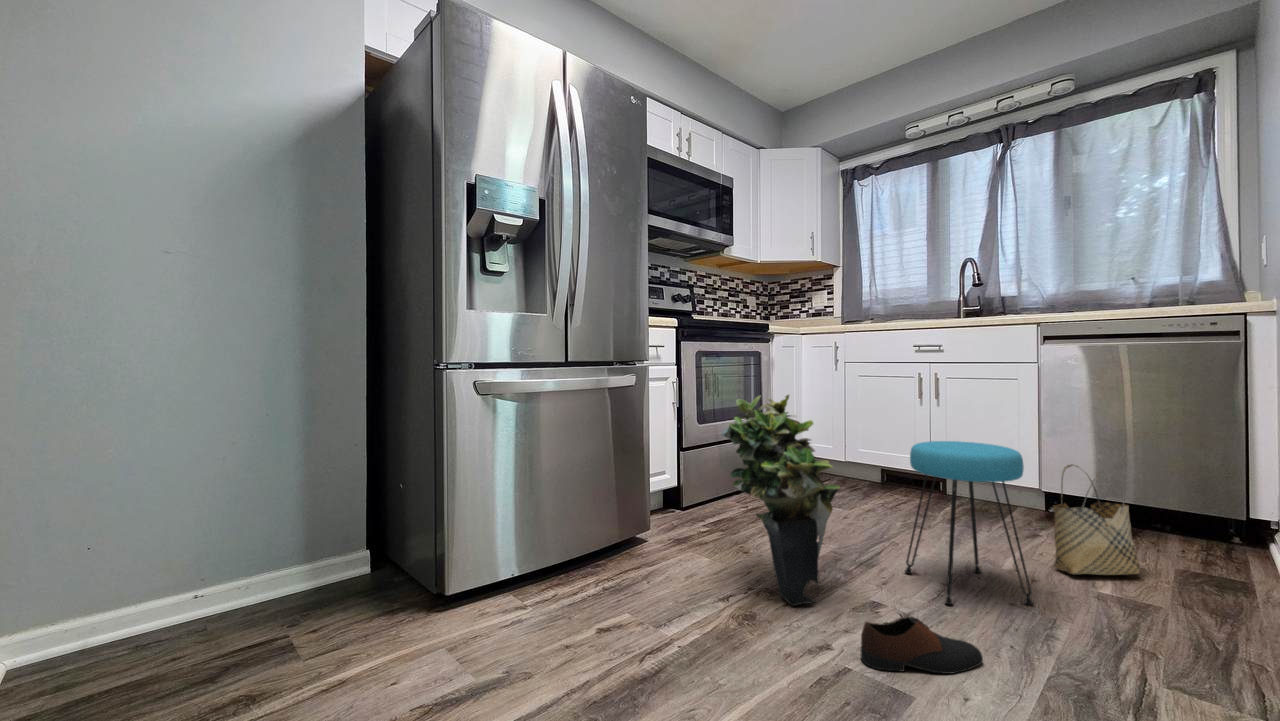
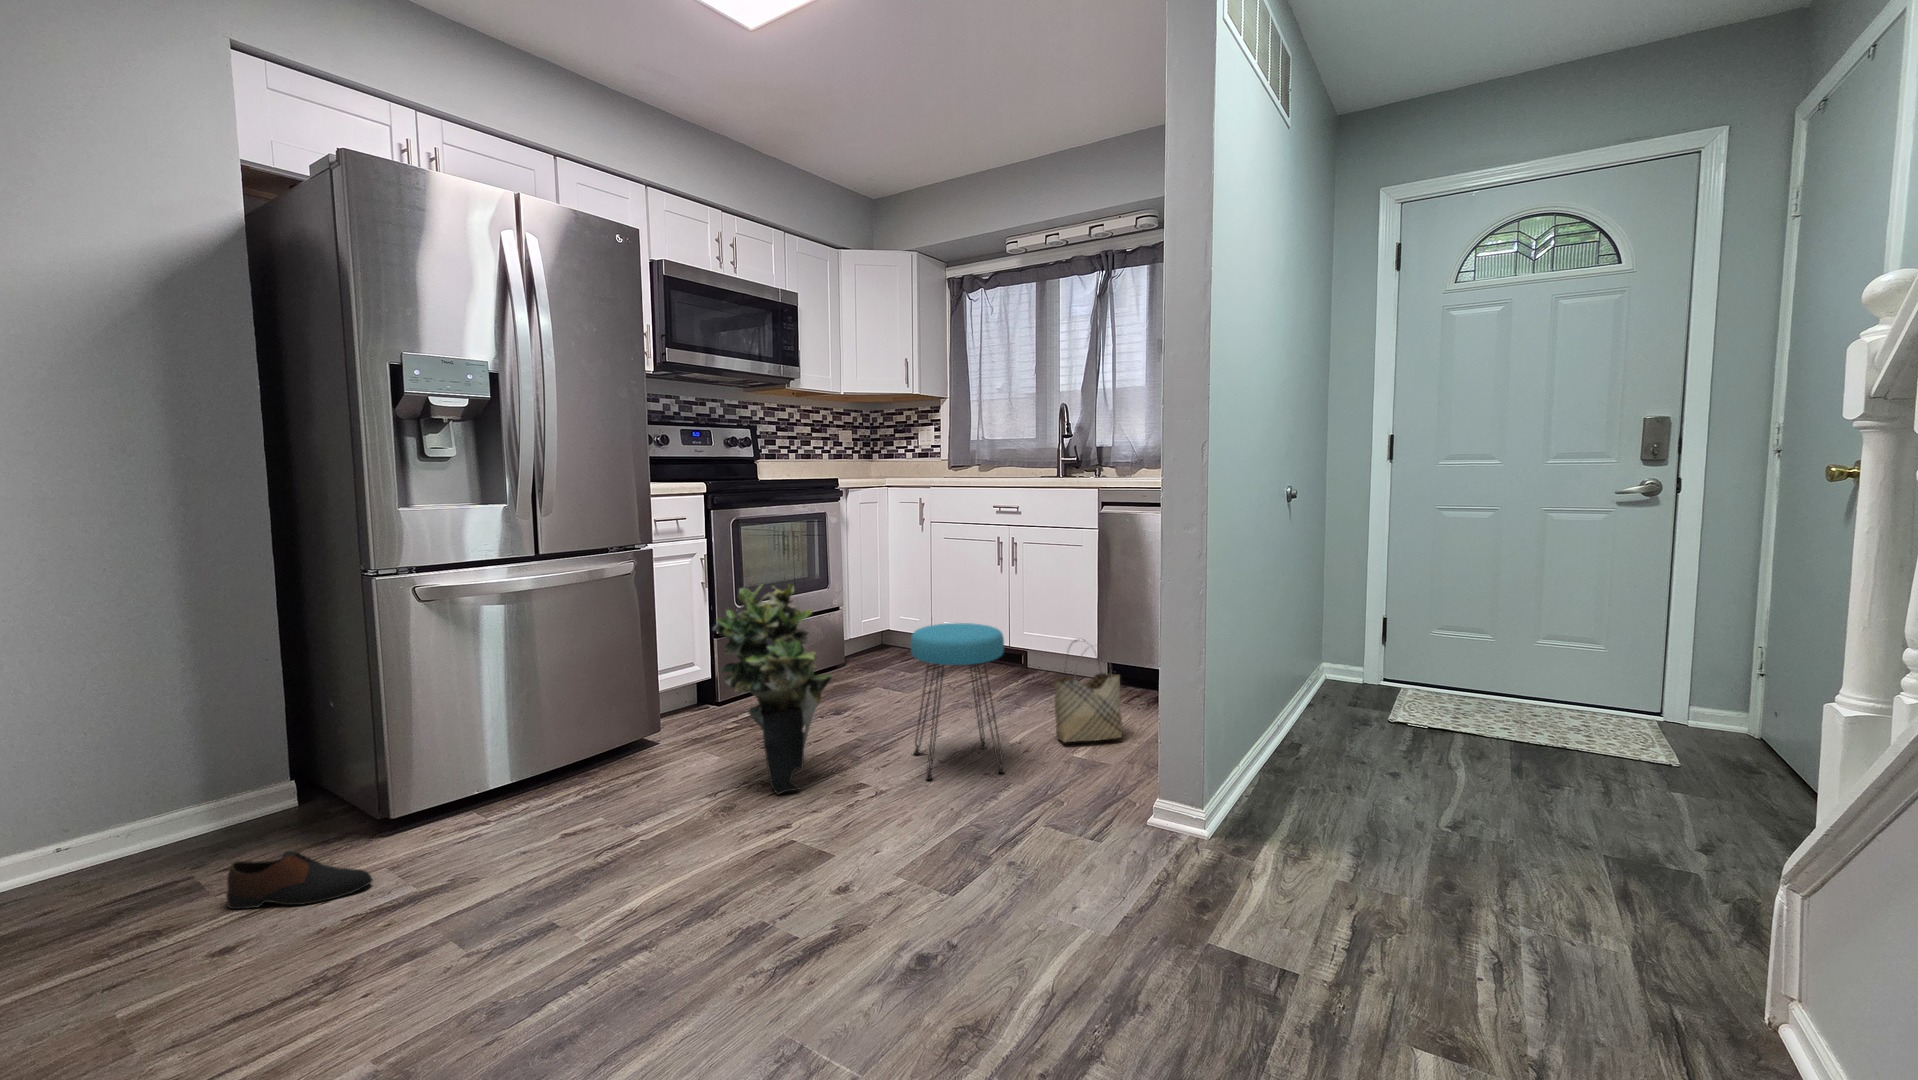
shoe: present [861,617,983,674] -> present [226,851,373,909]

